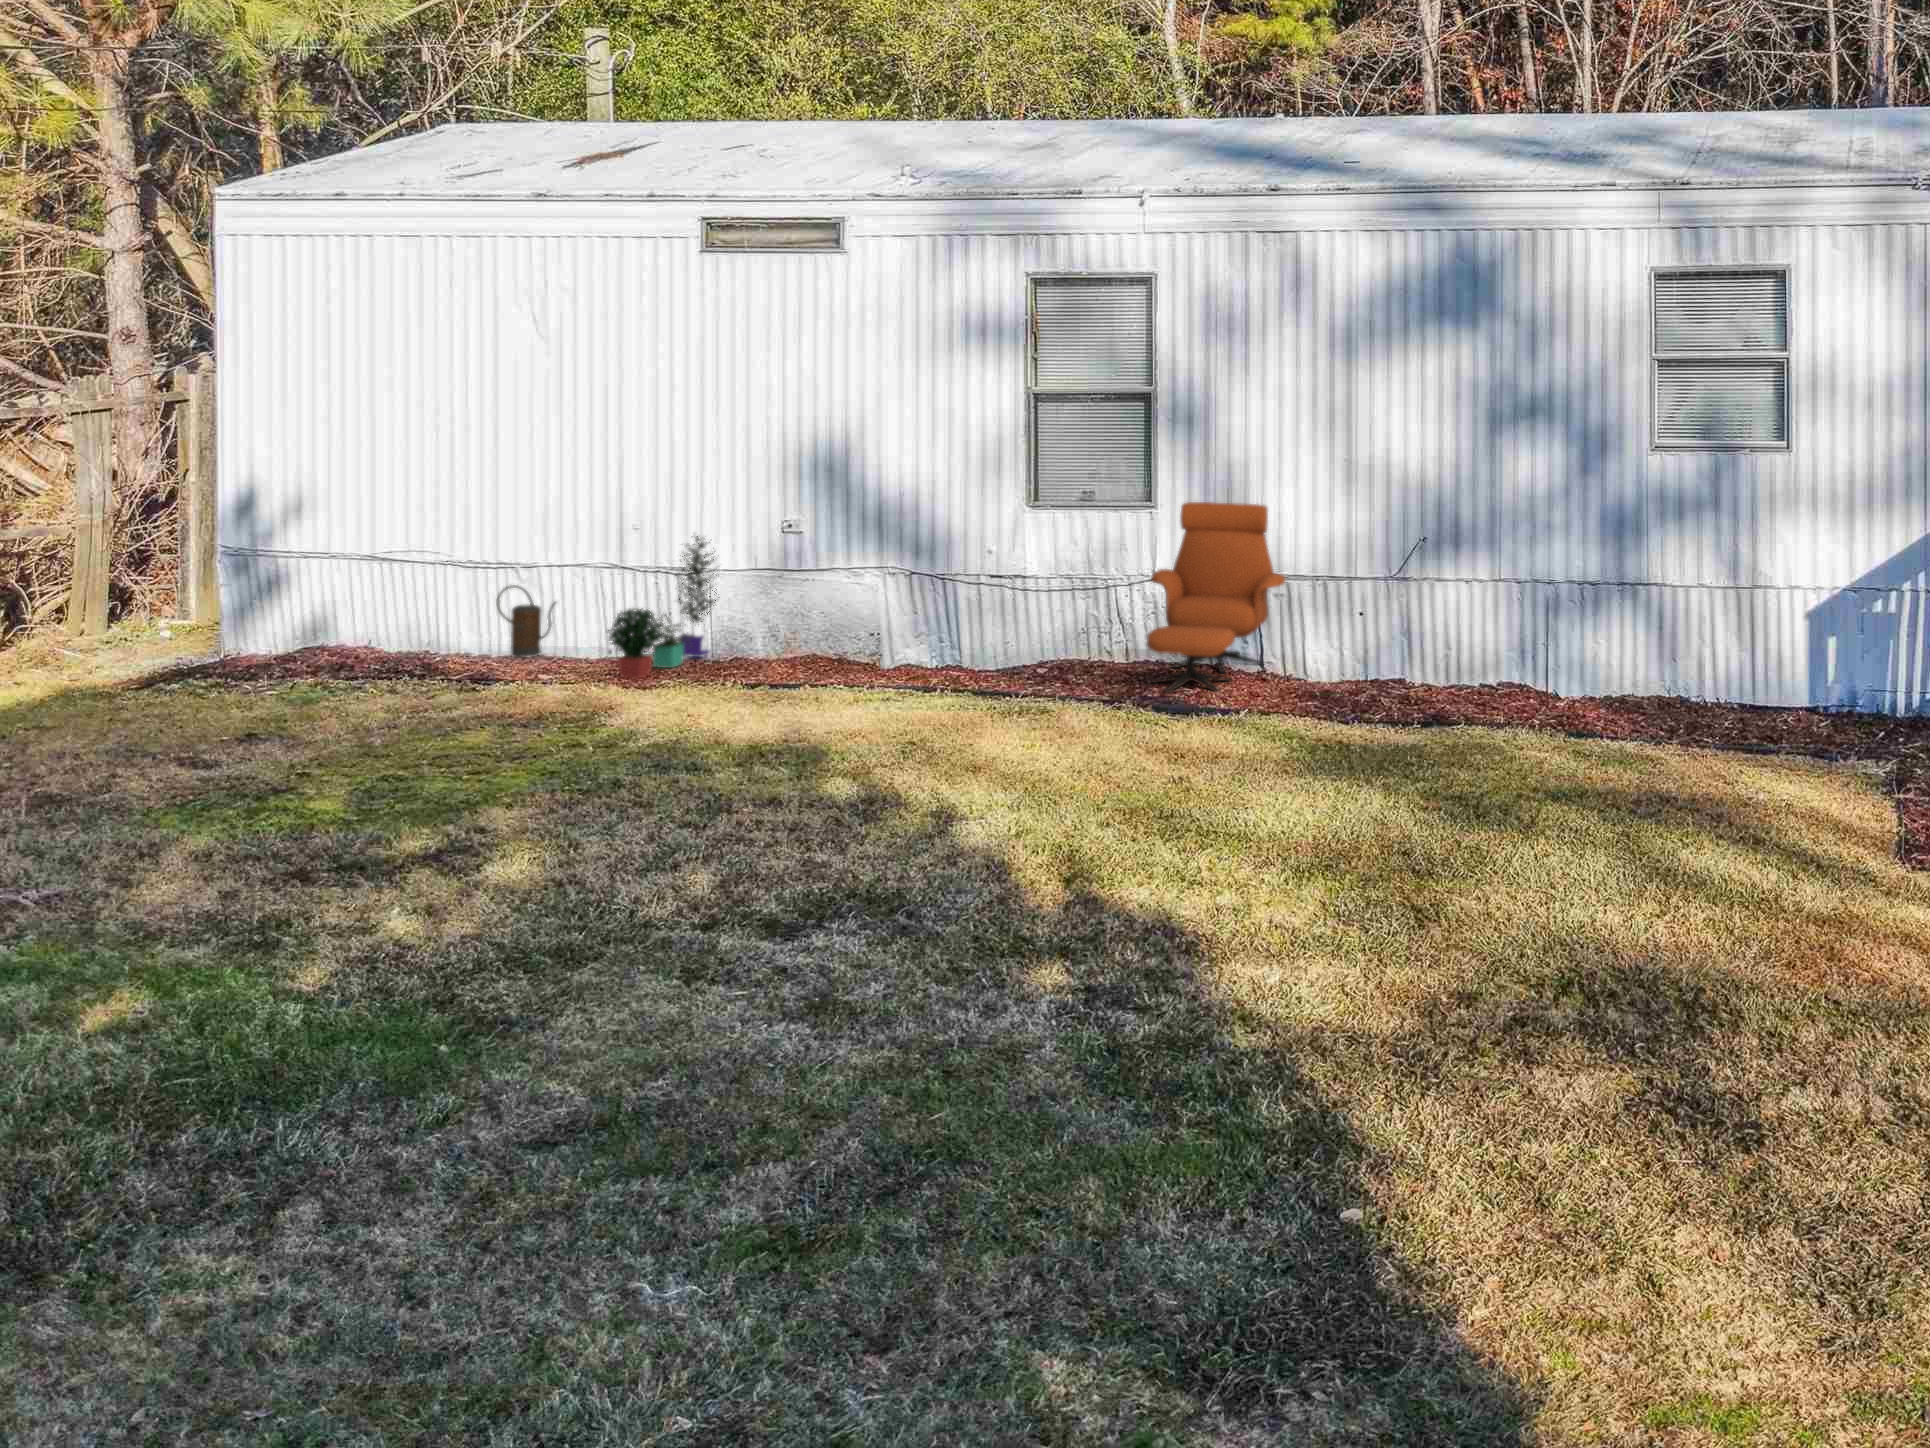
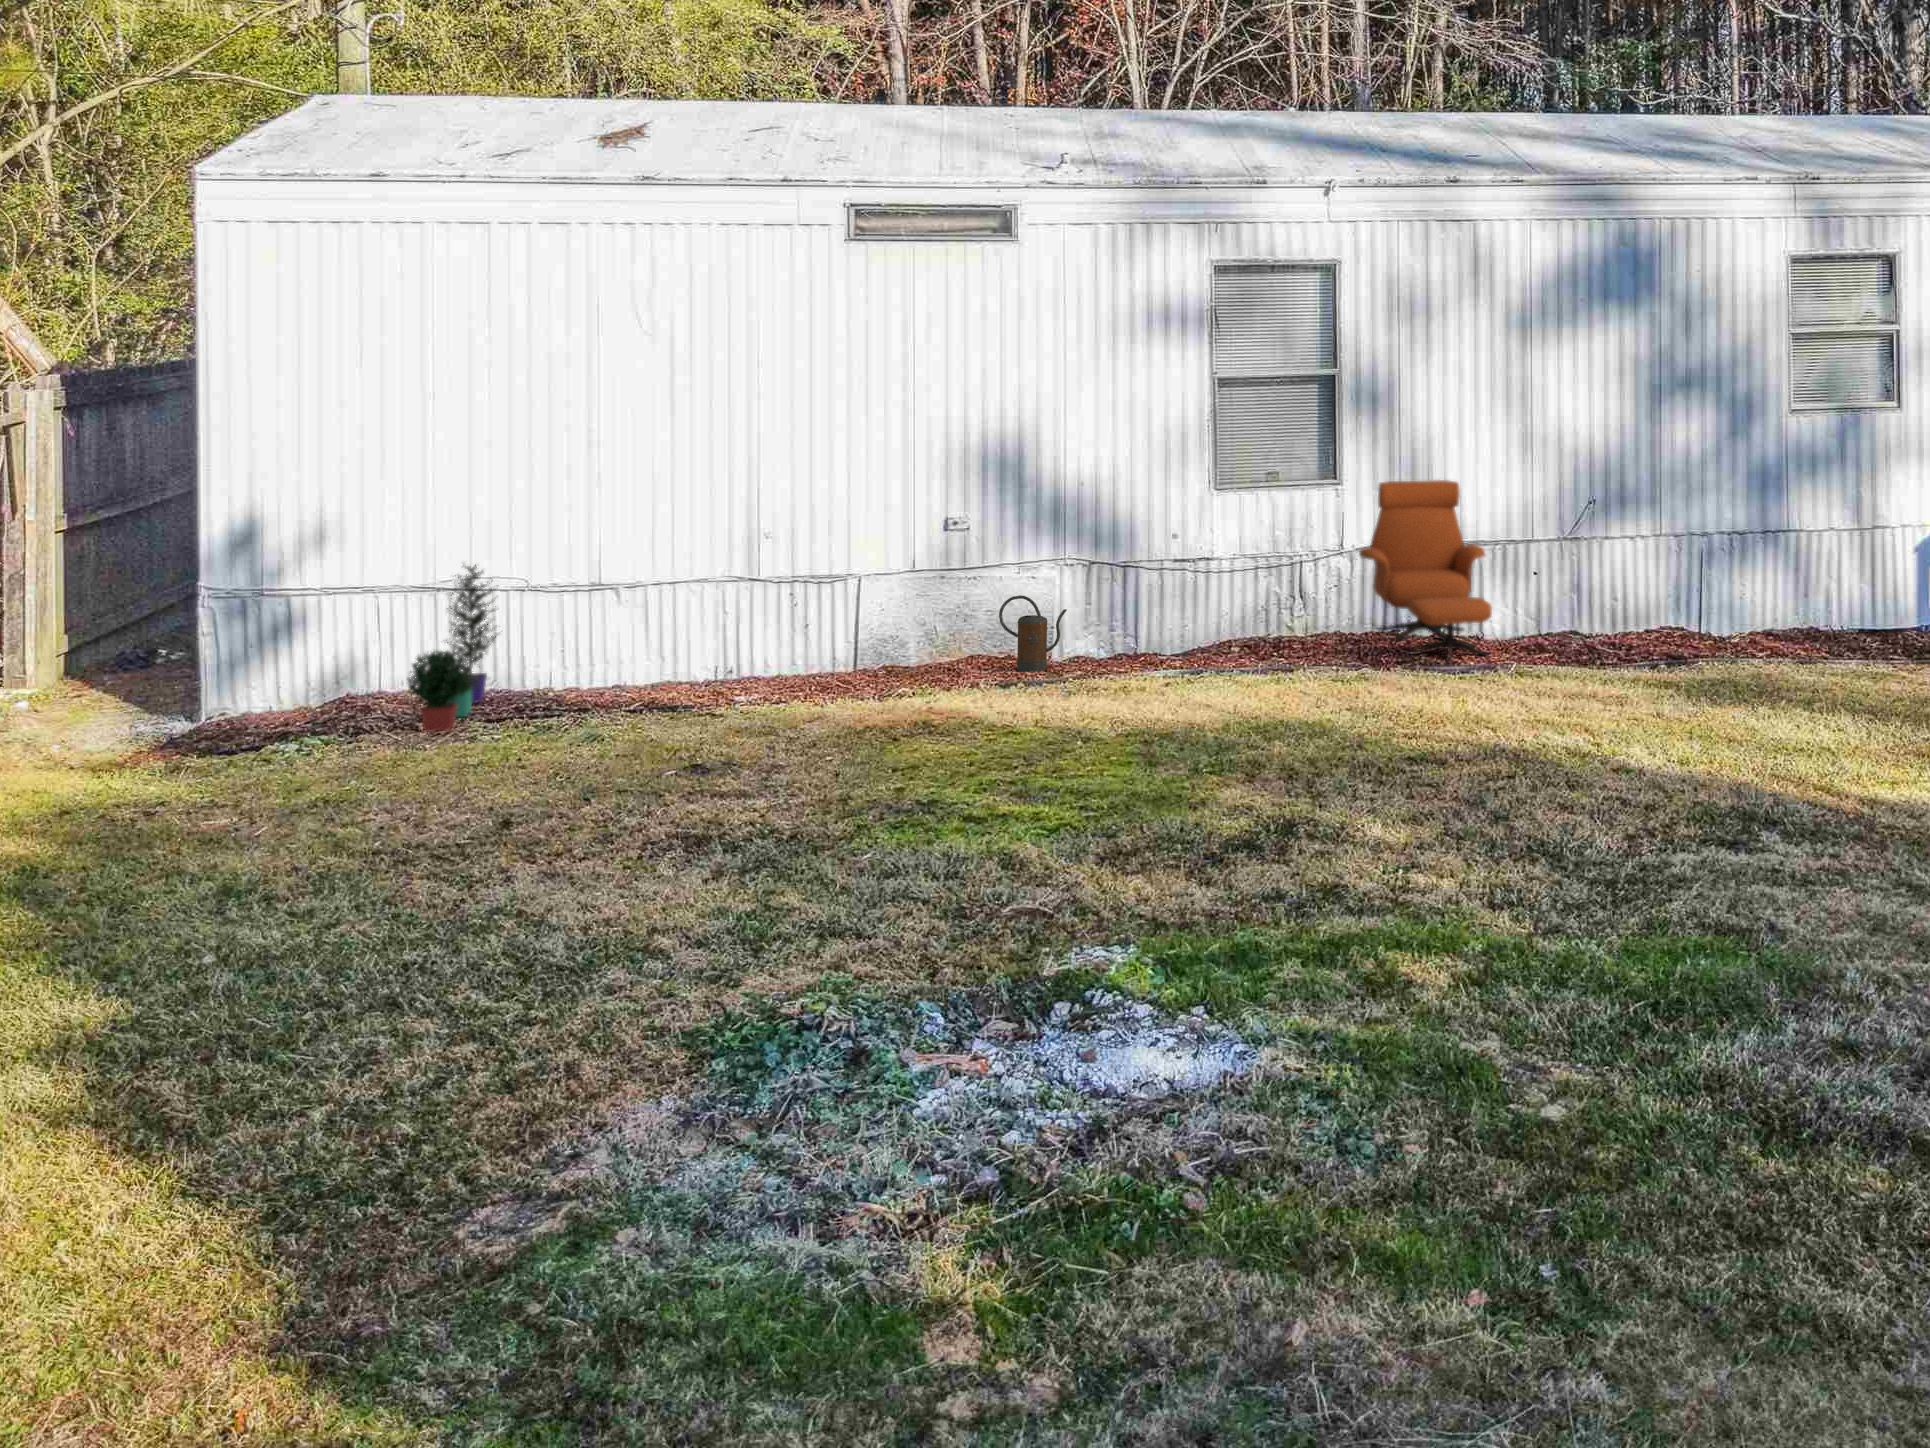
potted plant: present [608,536,720,678] -> present [407,564,498,732]
watering can: present [496,585,556,658] -> present [999,595,1067,672]

